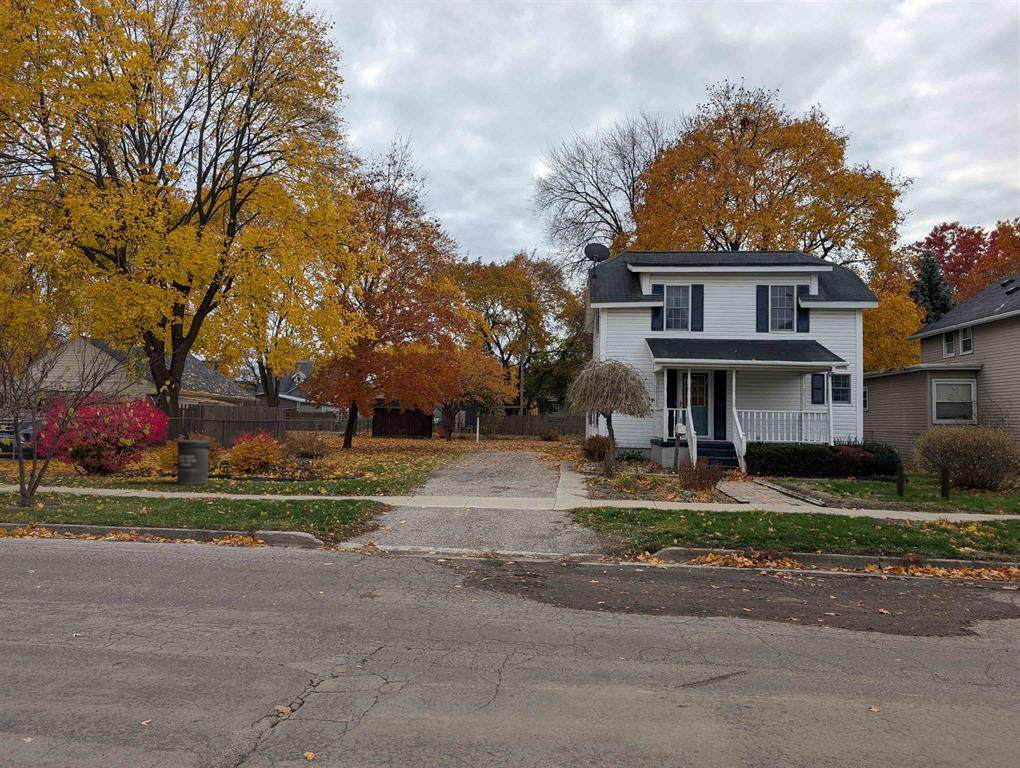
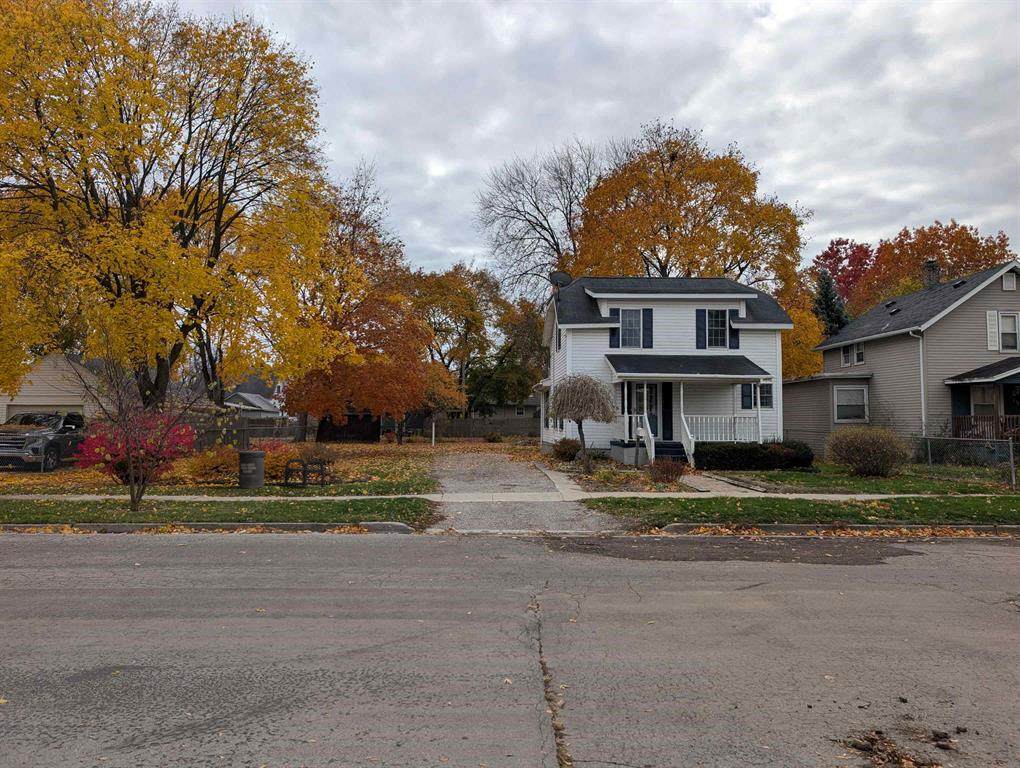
bench: present [897,464,949,499] -> present [285,458,324,488]

